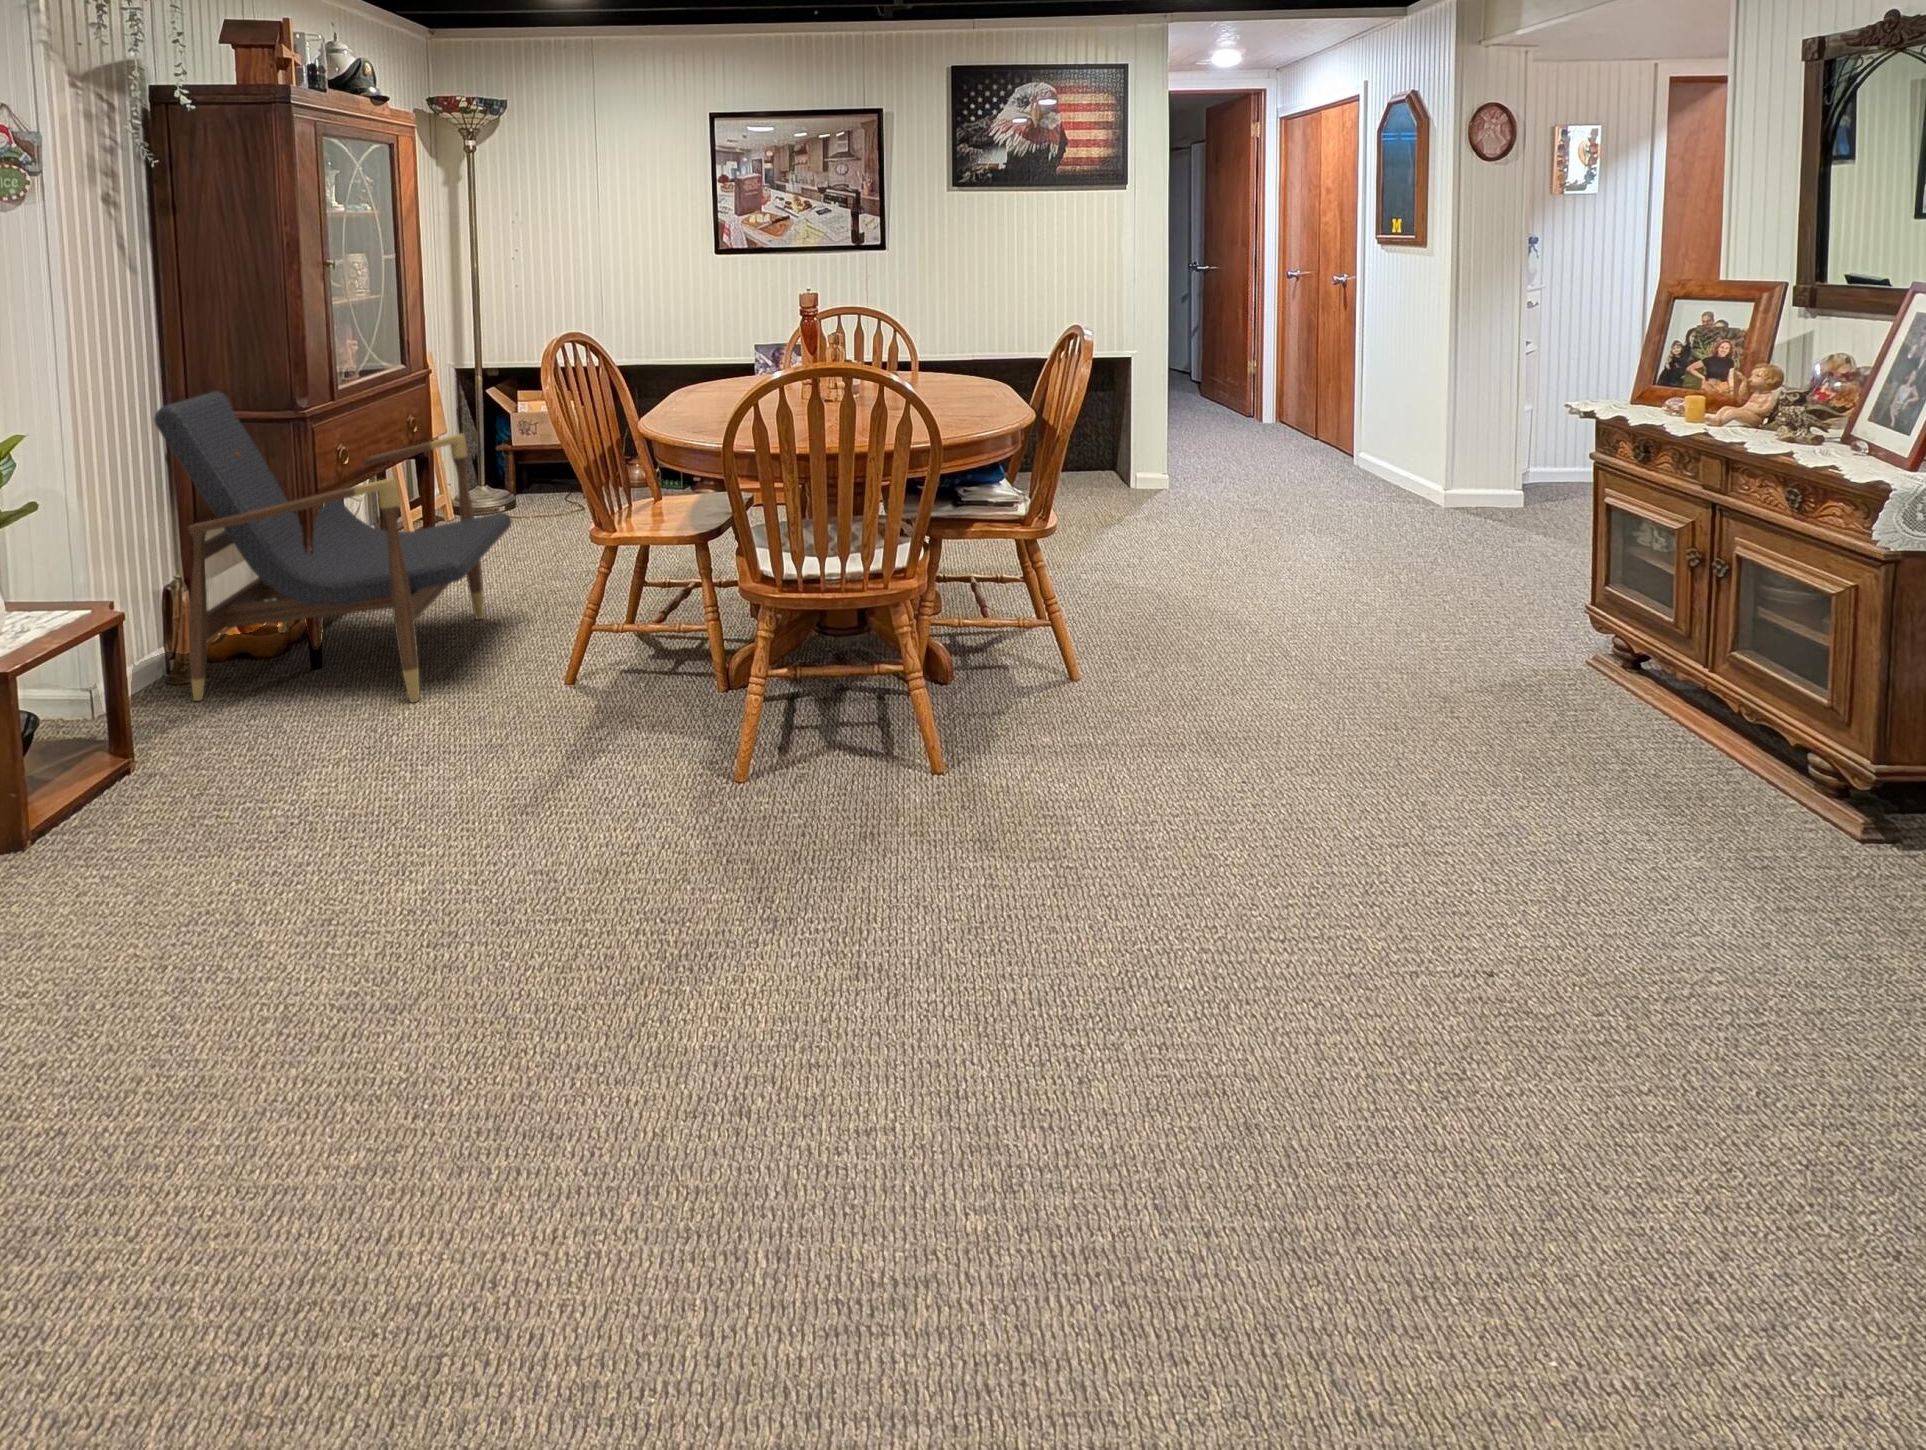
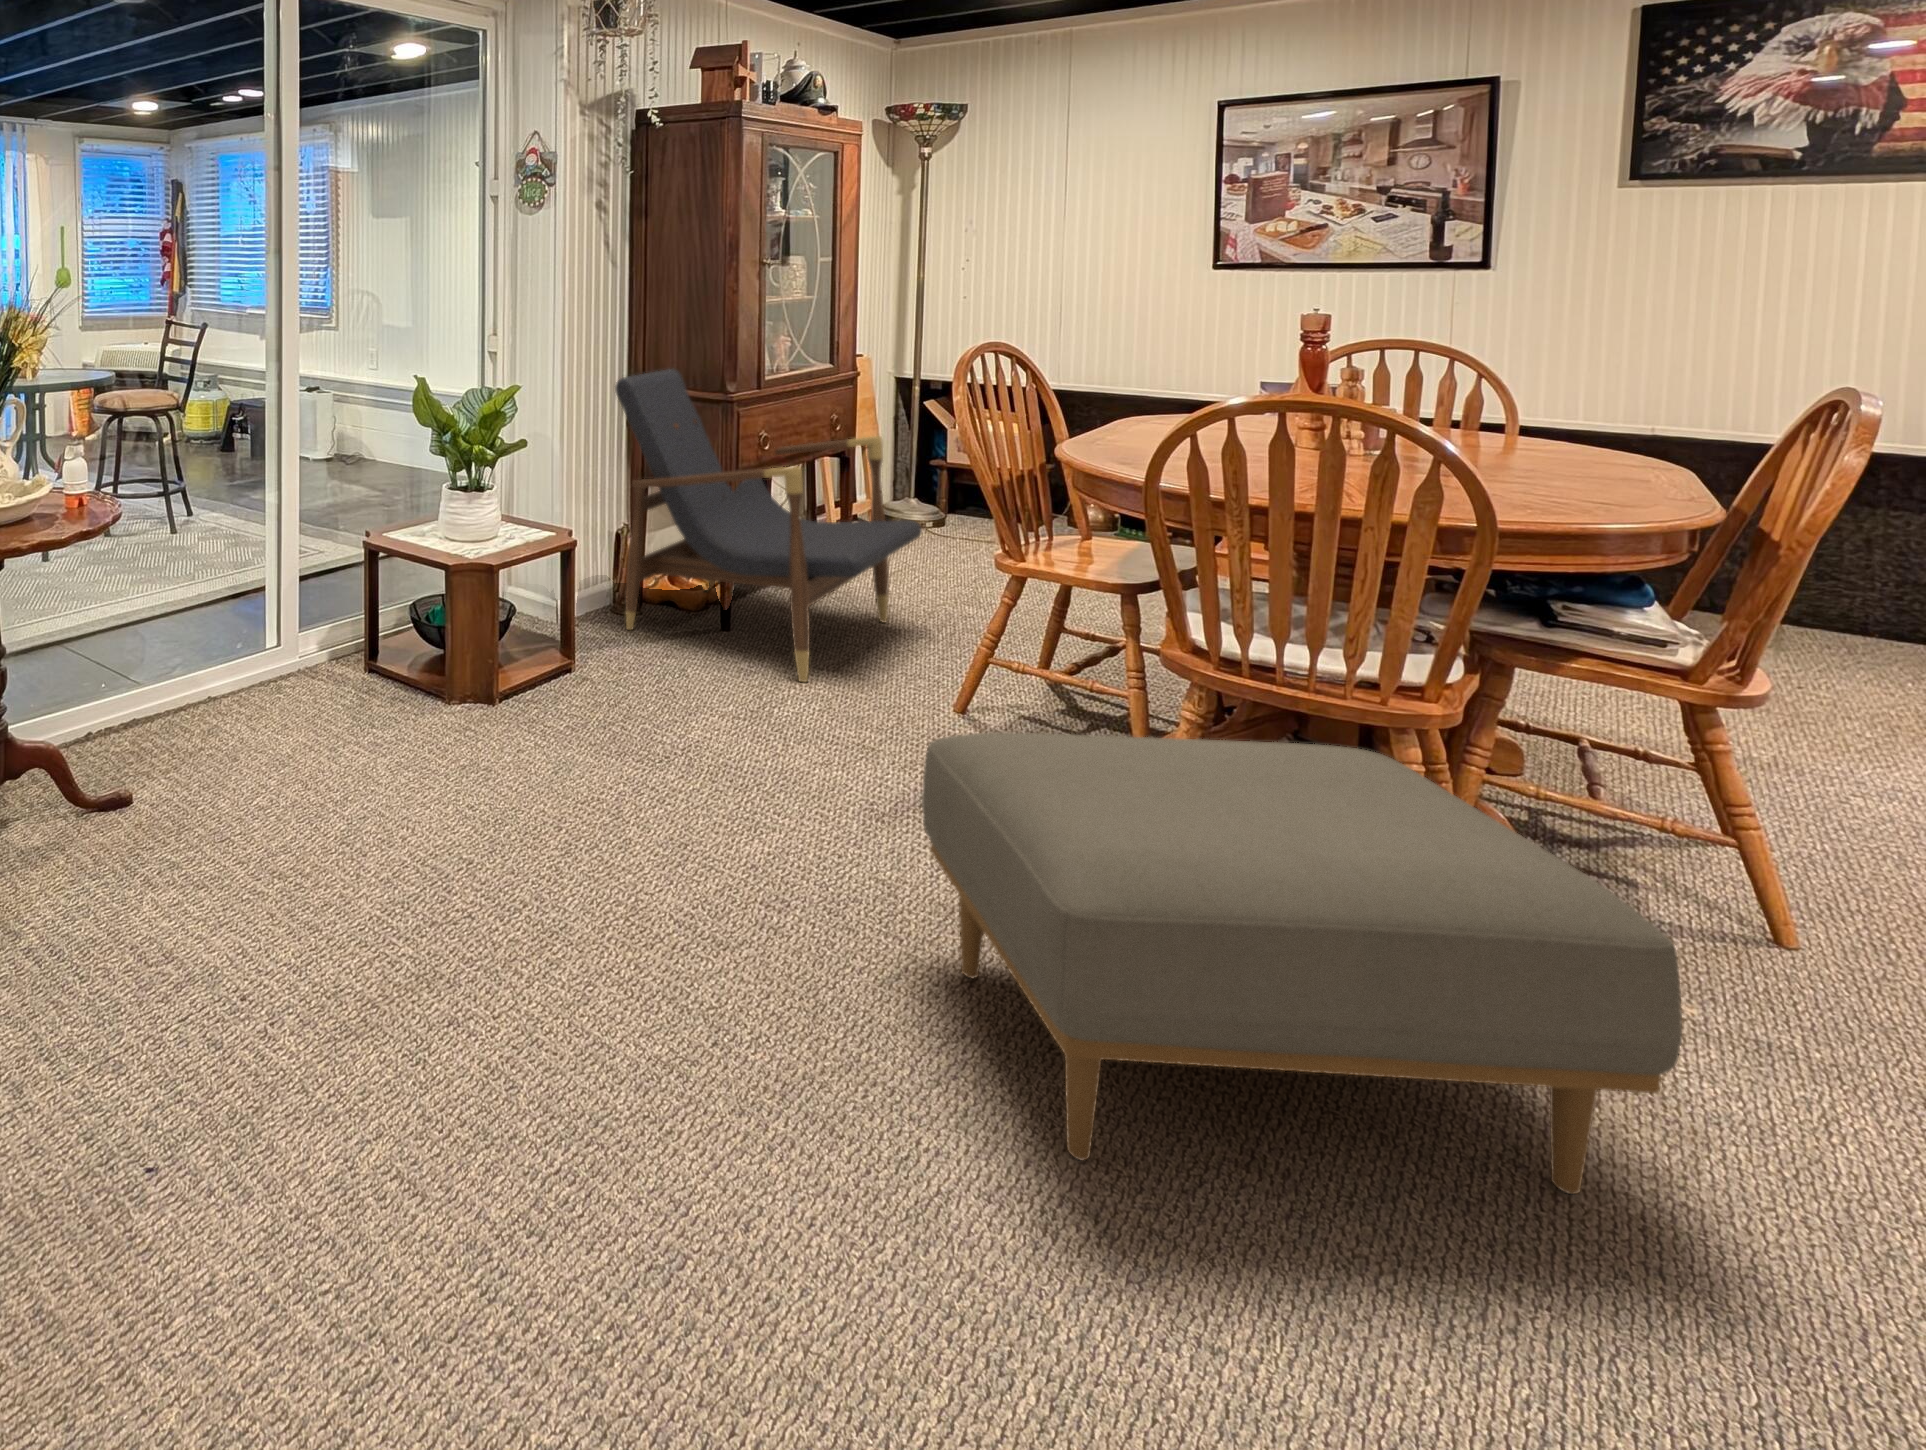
ottoman: none [581,627,1077,1045] -> present [922,733,1682,1194]

